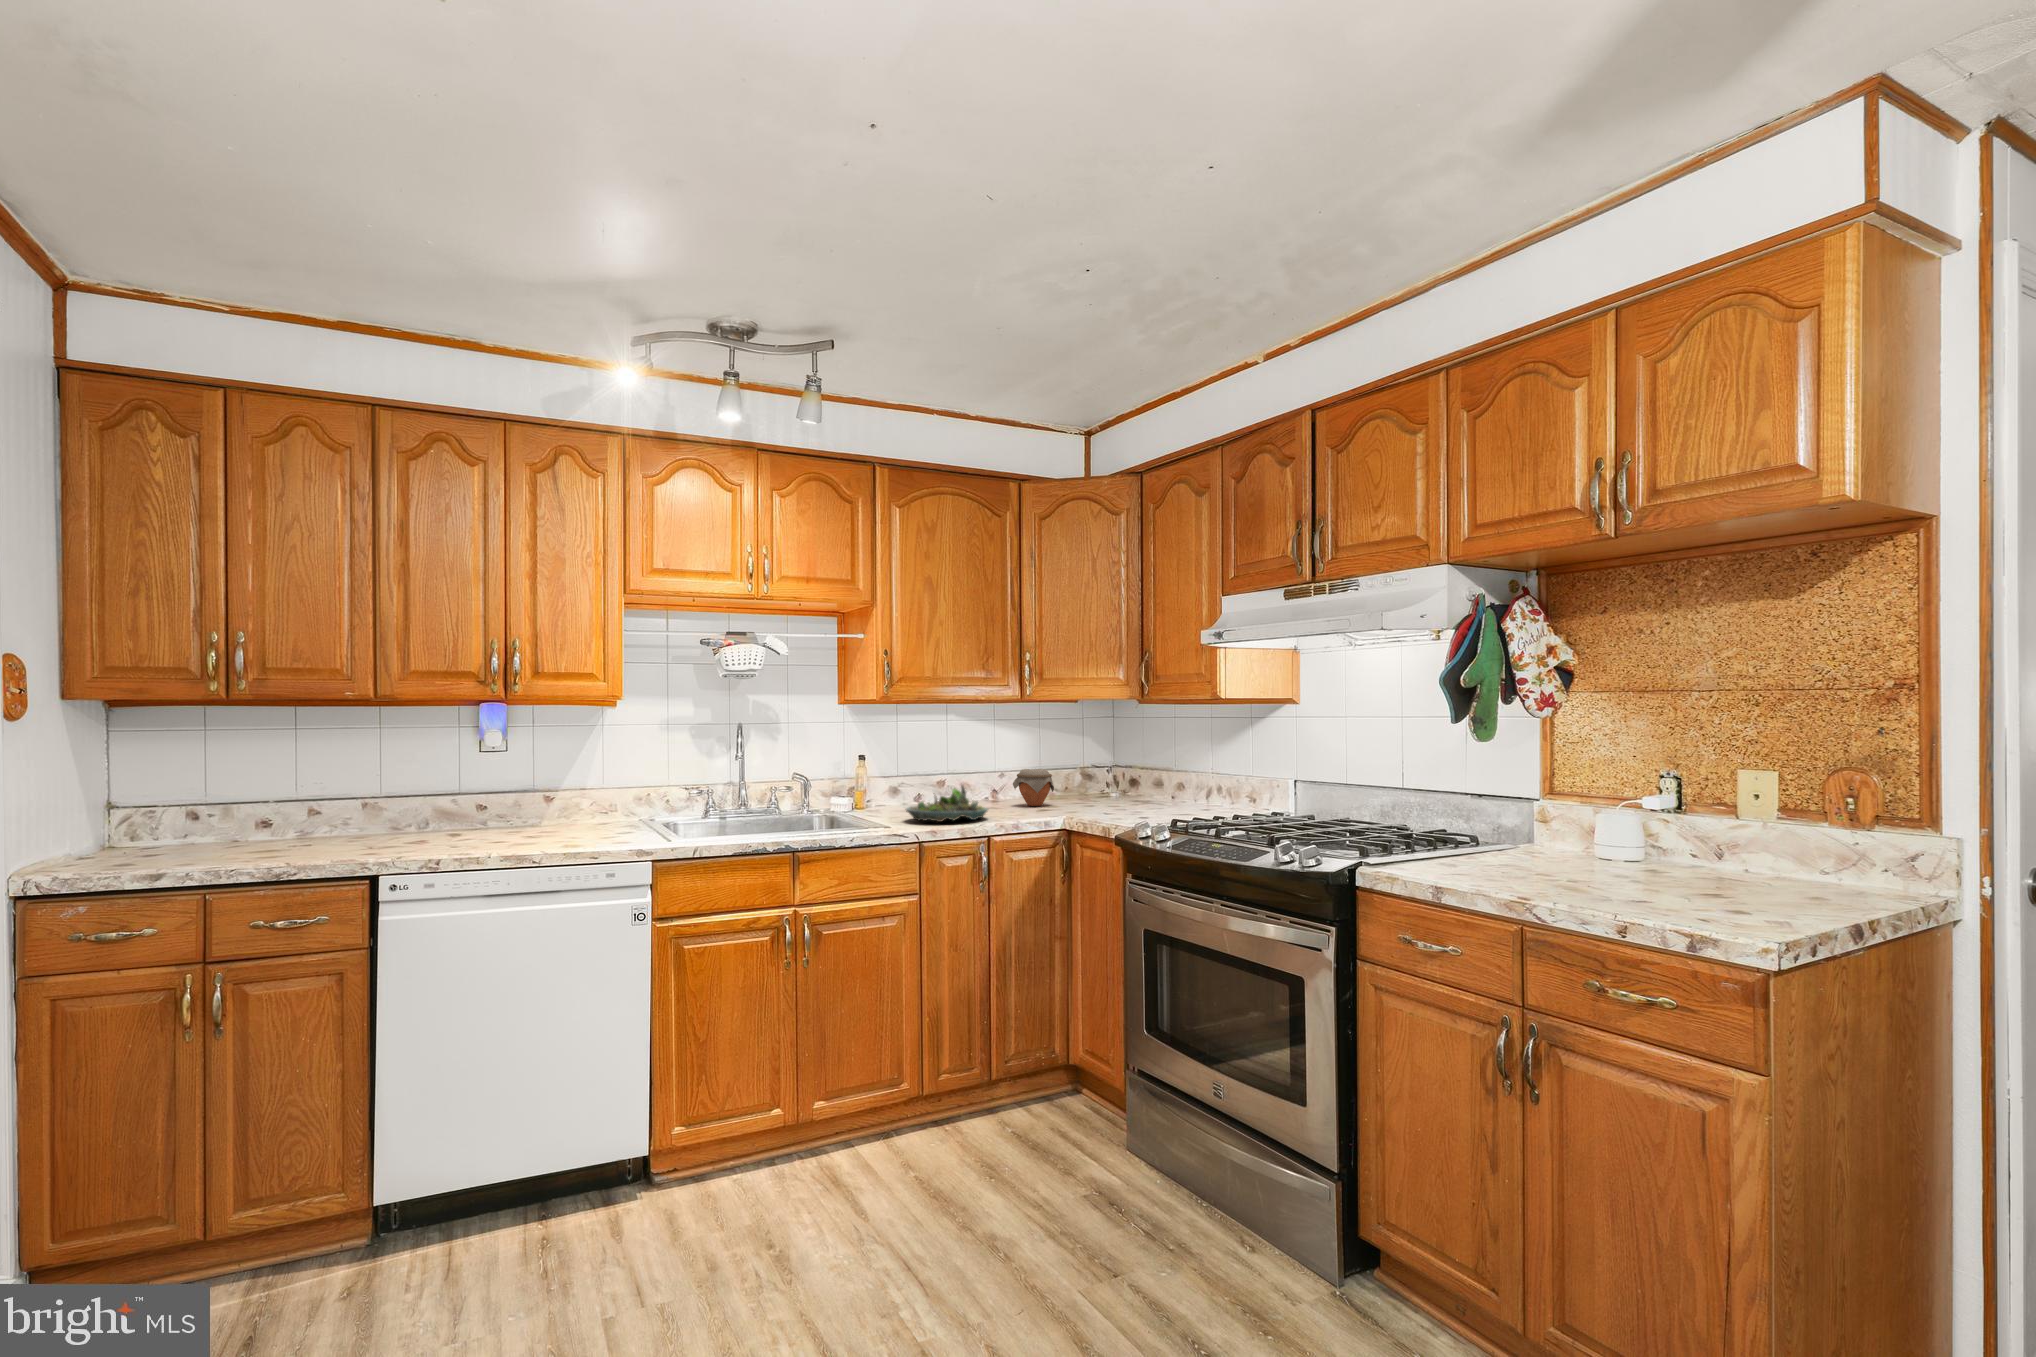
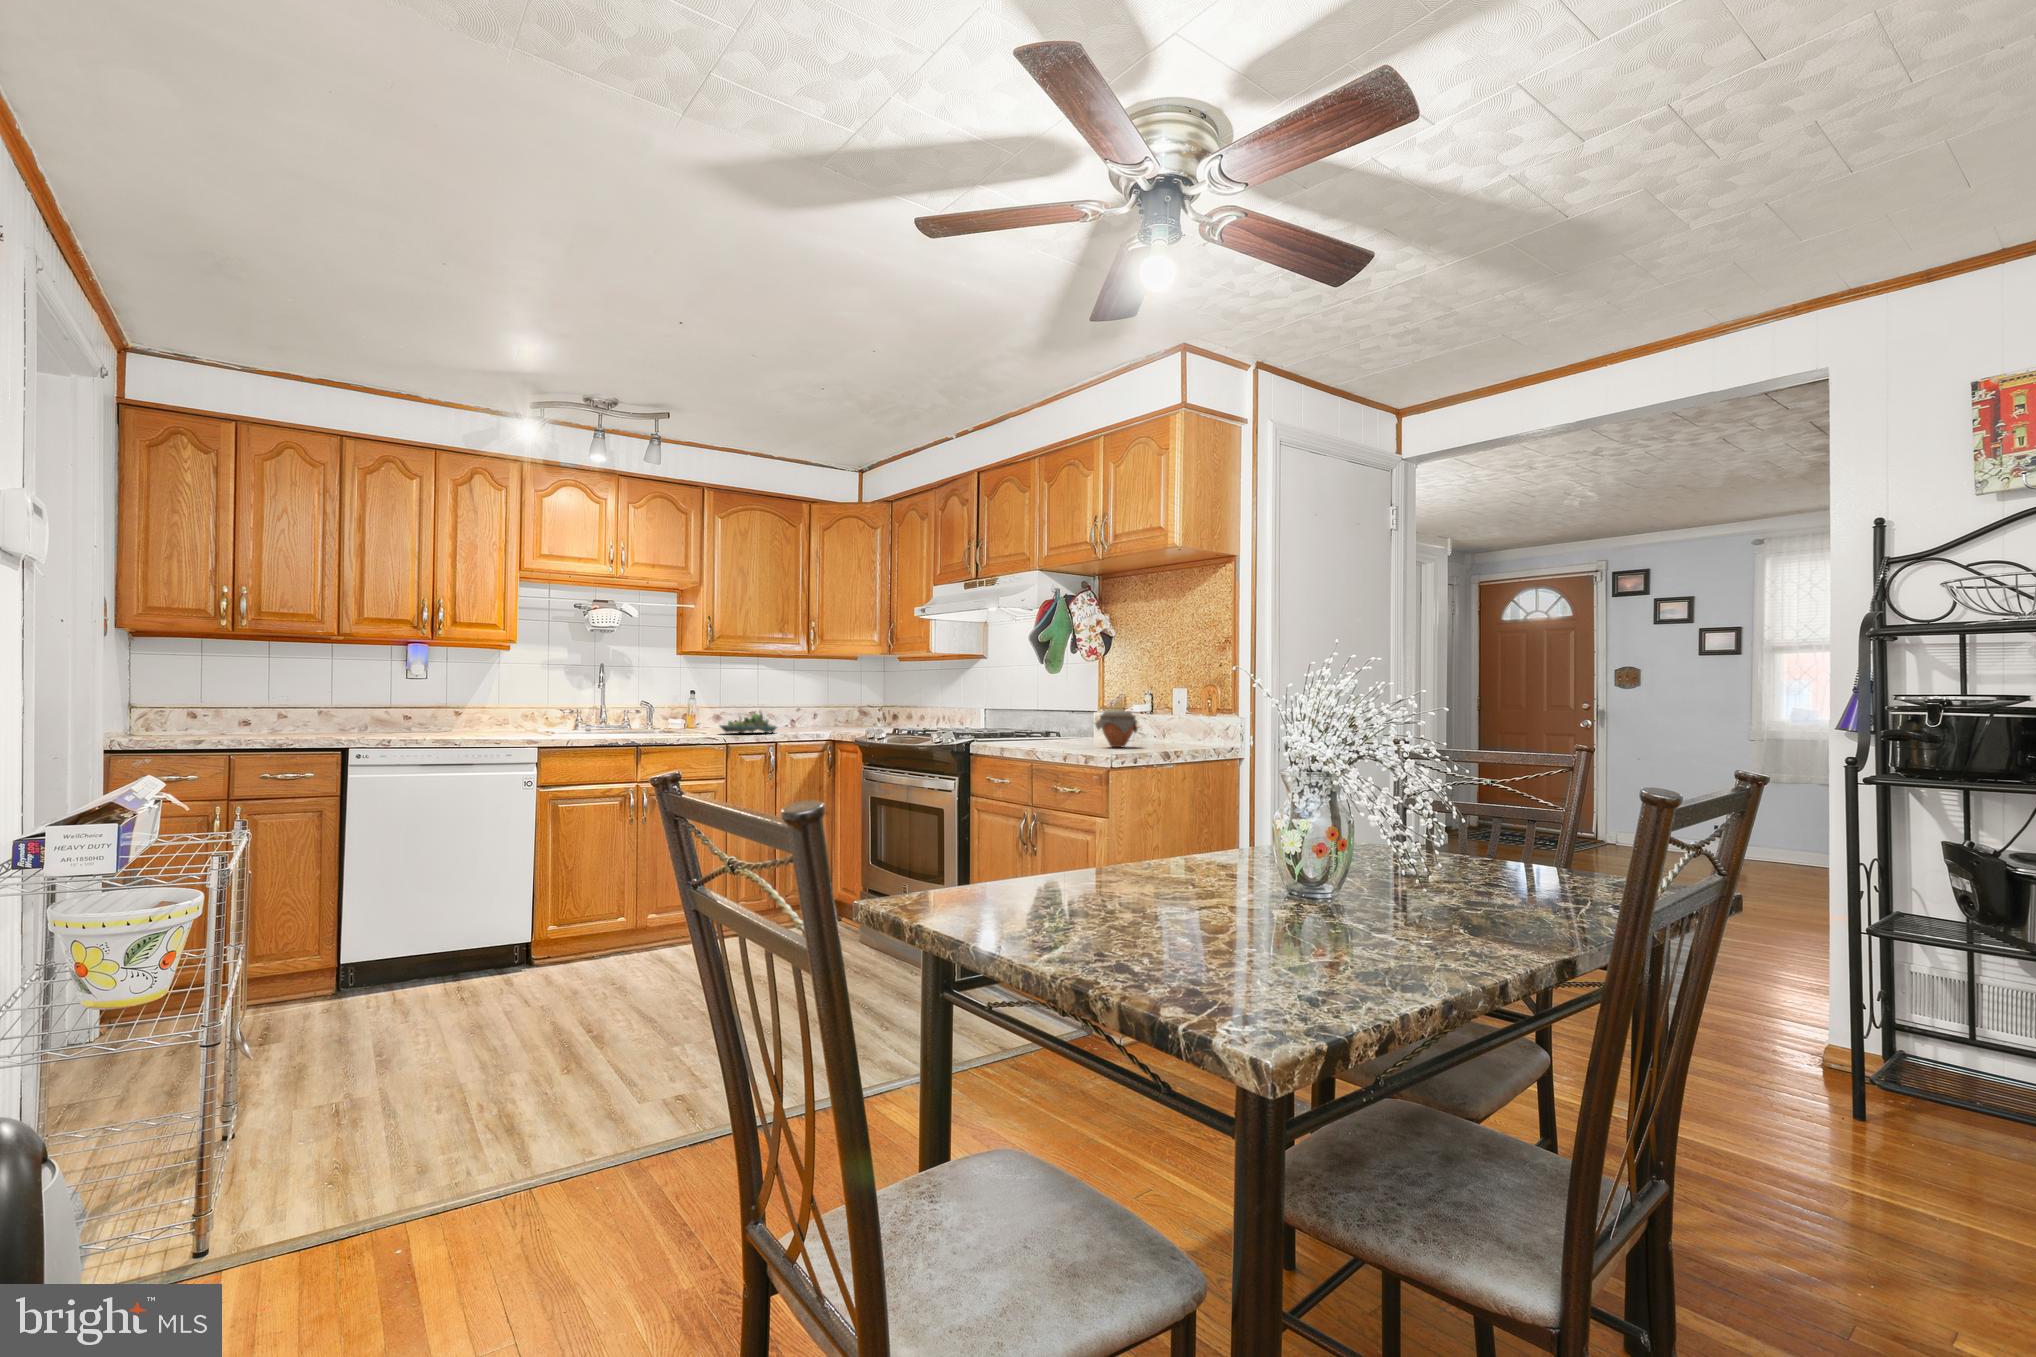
jar: present [1013,769,1054,806] -> present [1096,710,1138,747]

